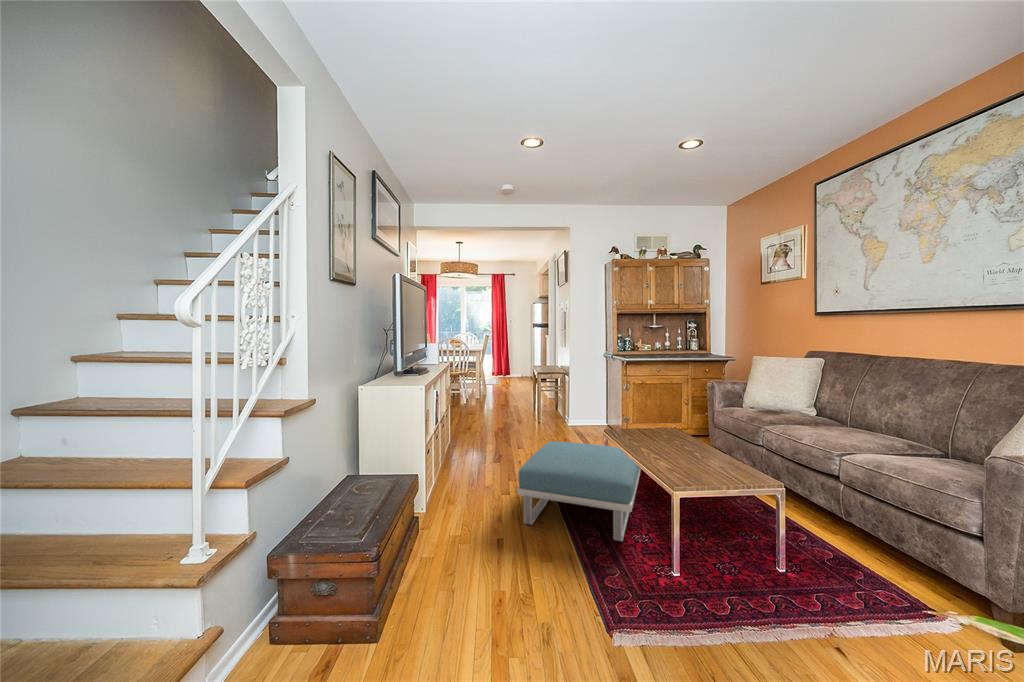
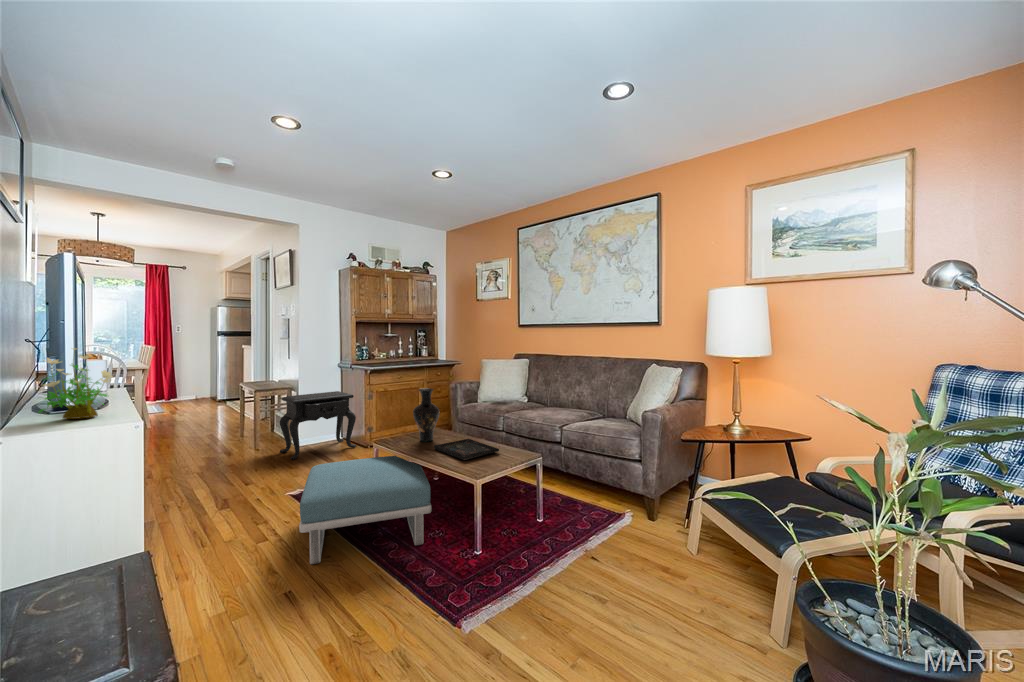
potted plant: none [379,337,414,382] -> present [39,348,113,419]
side table: none [553,378,614,434] -> present [280,391,356,460]
vase: none [638,384,667,439] -> present [413,388,439,442]
tray: none [653,445,724,467] -> present [434,439,499,460]

